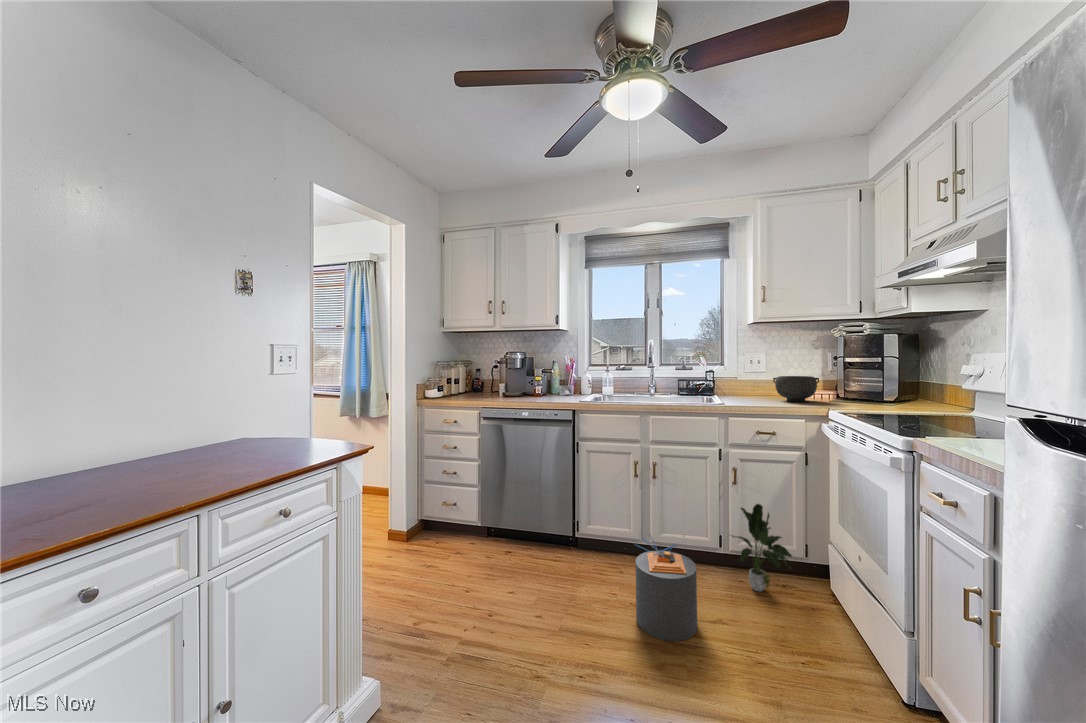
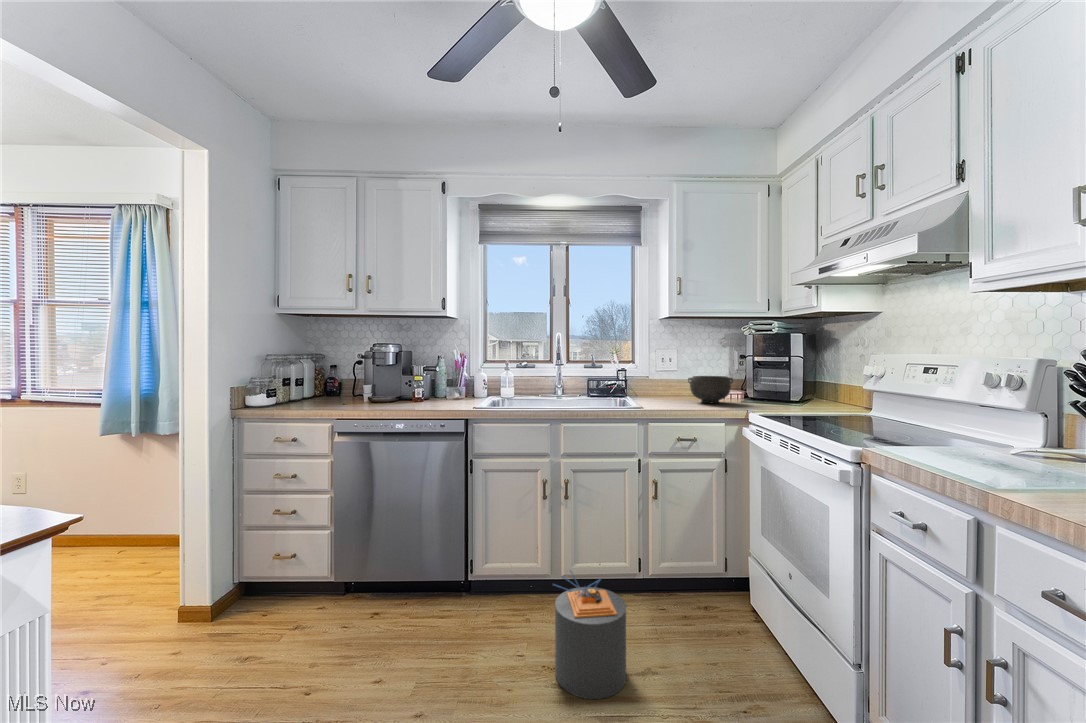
potted plant: present [732,504,792,592] -> none [652,519,717,617]

